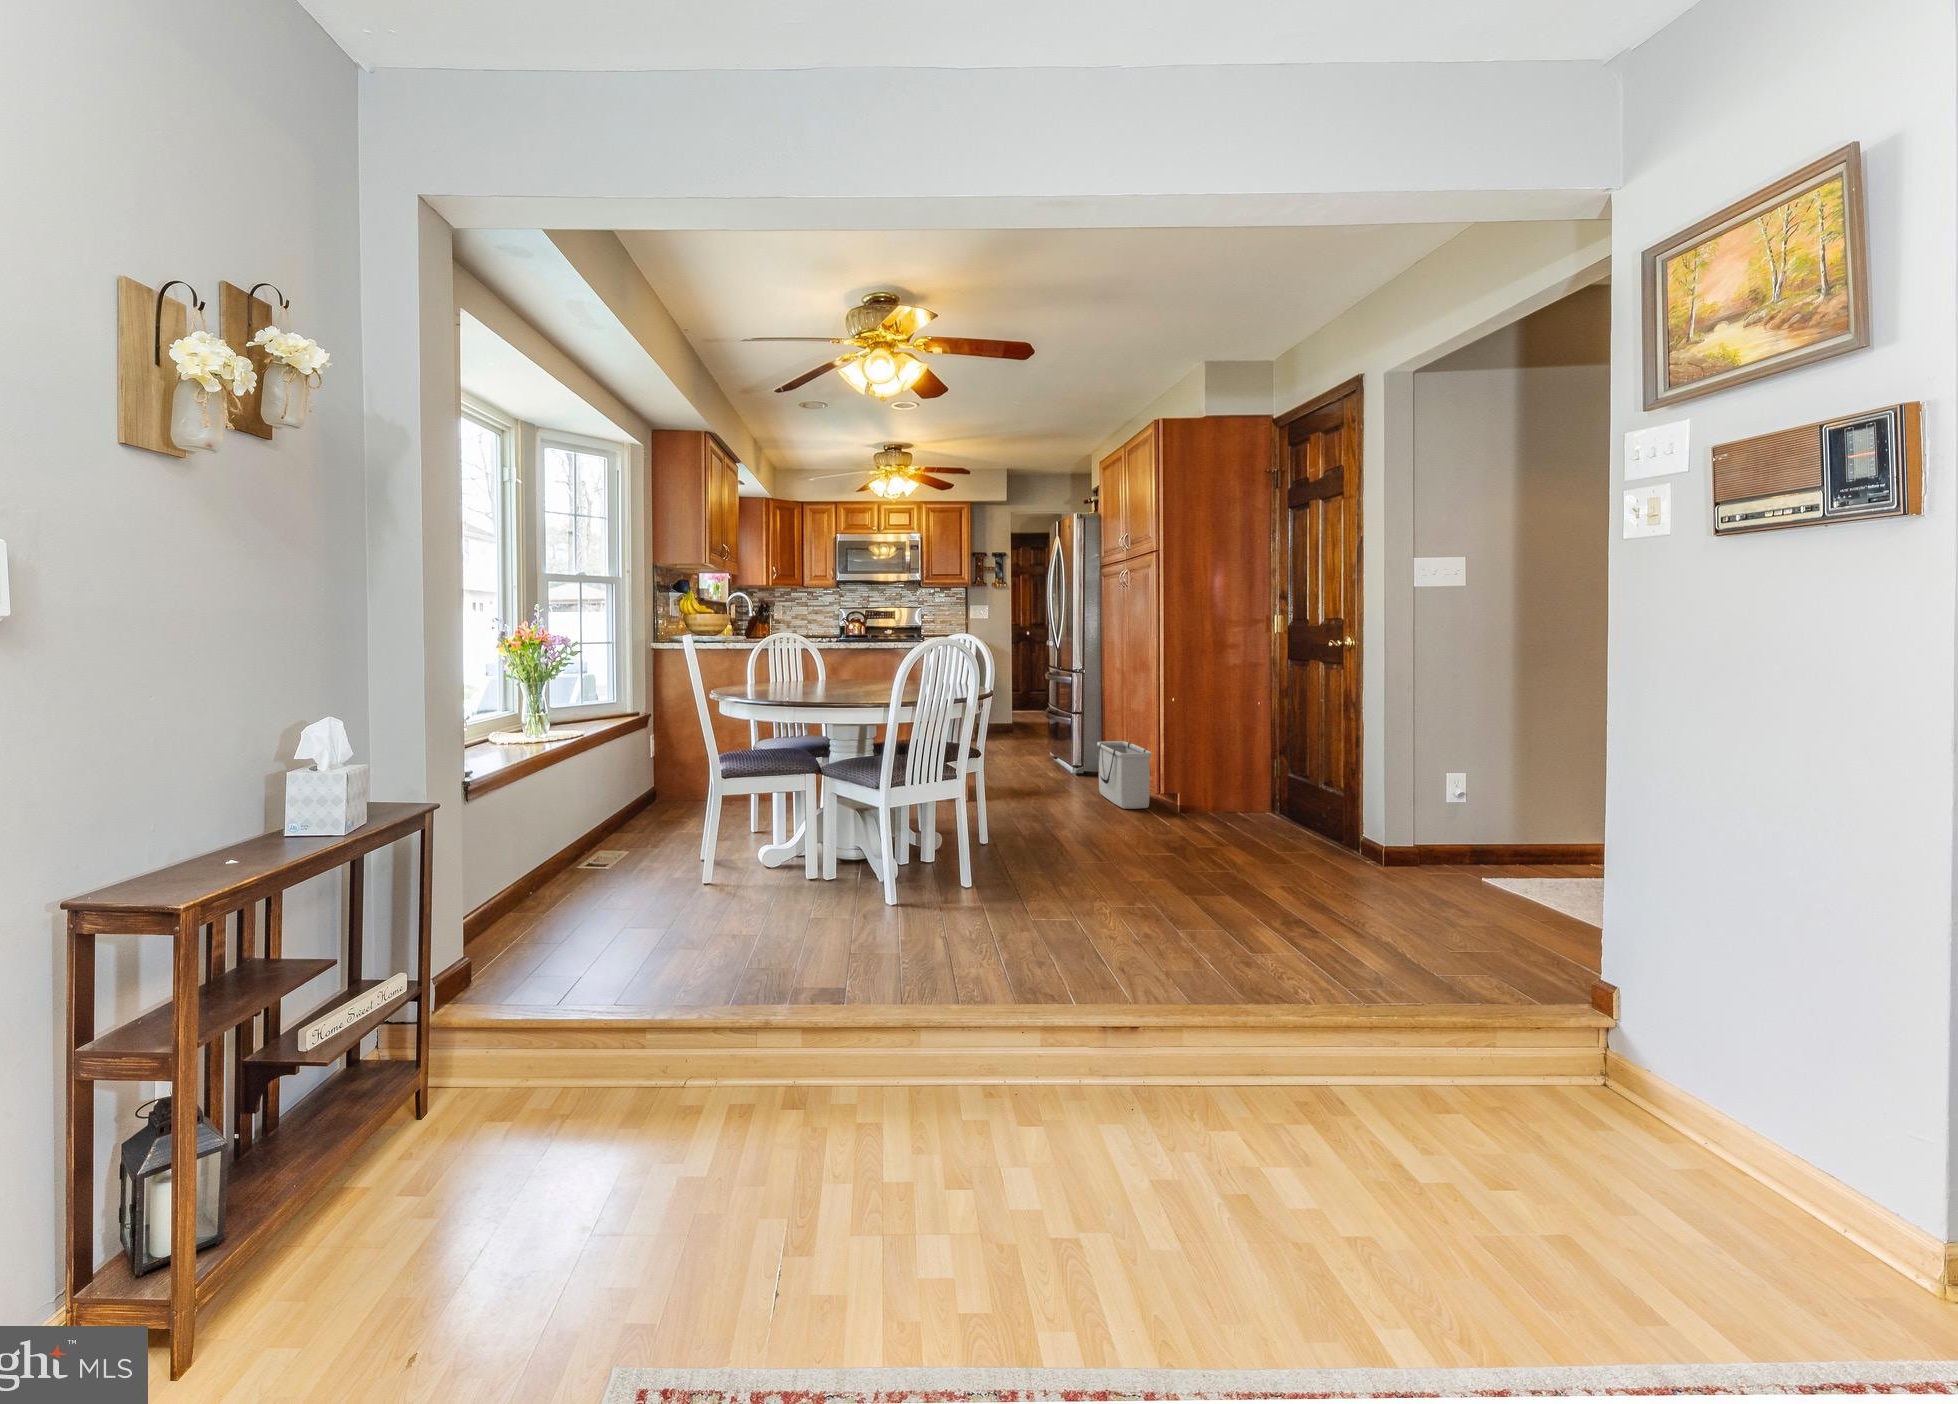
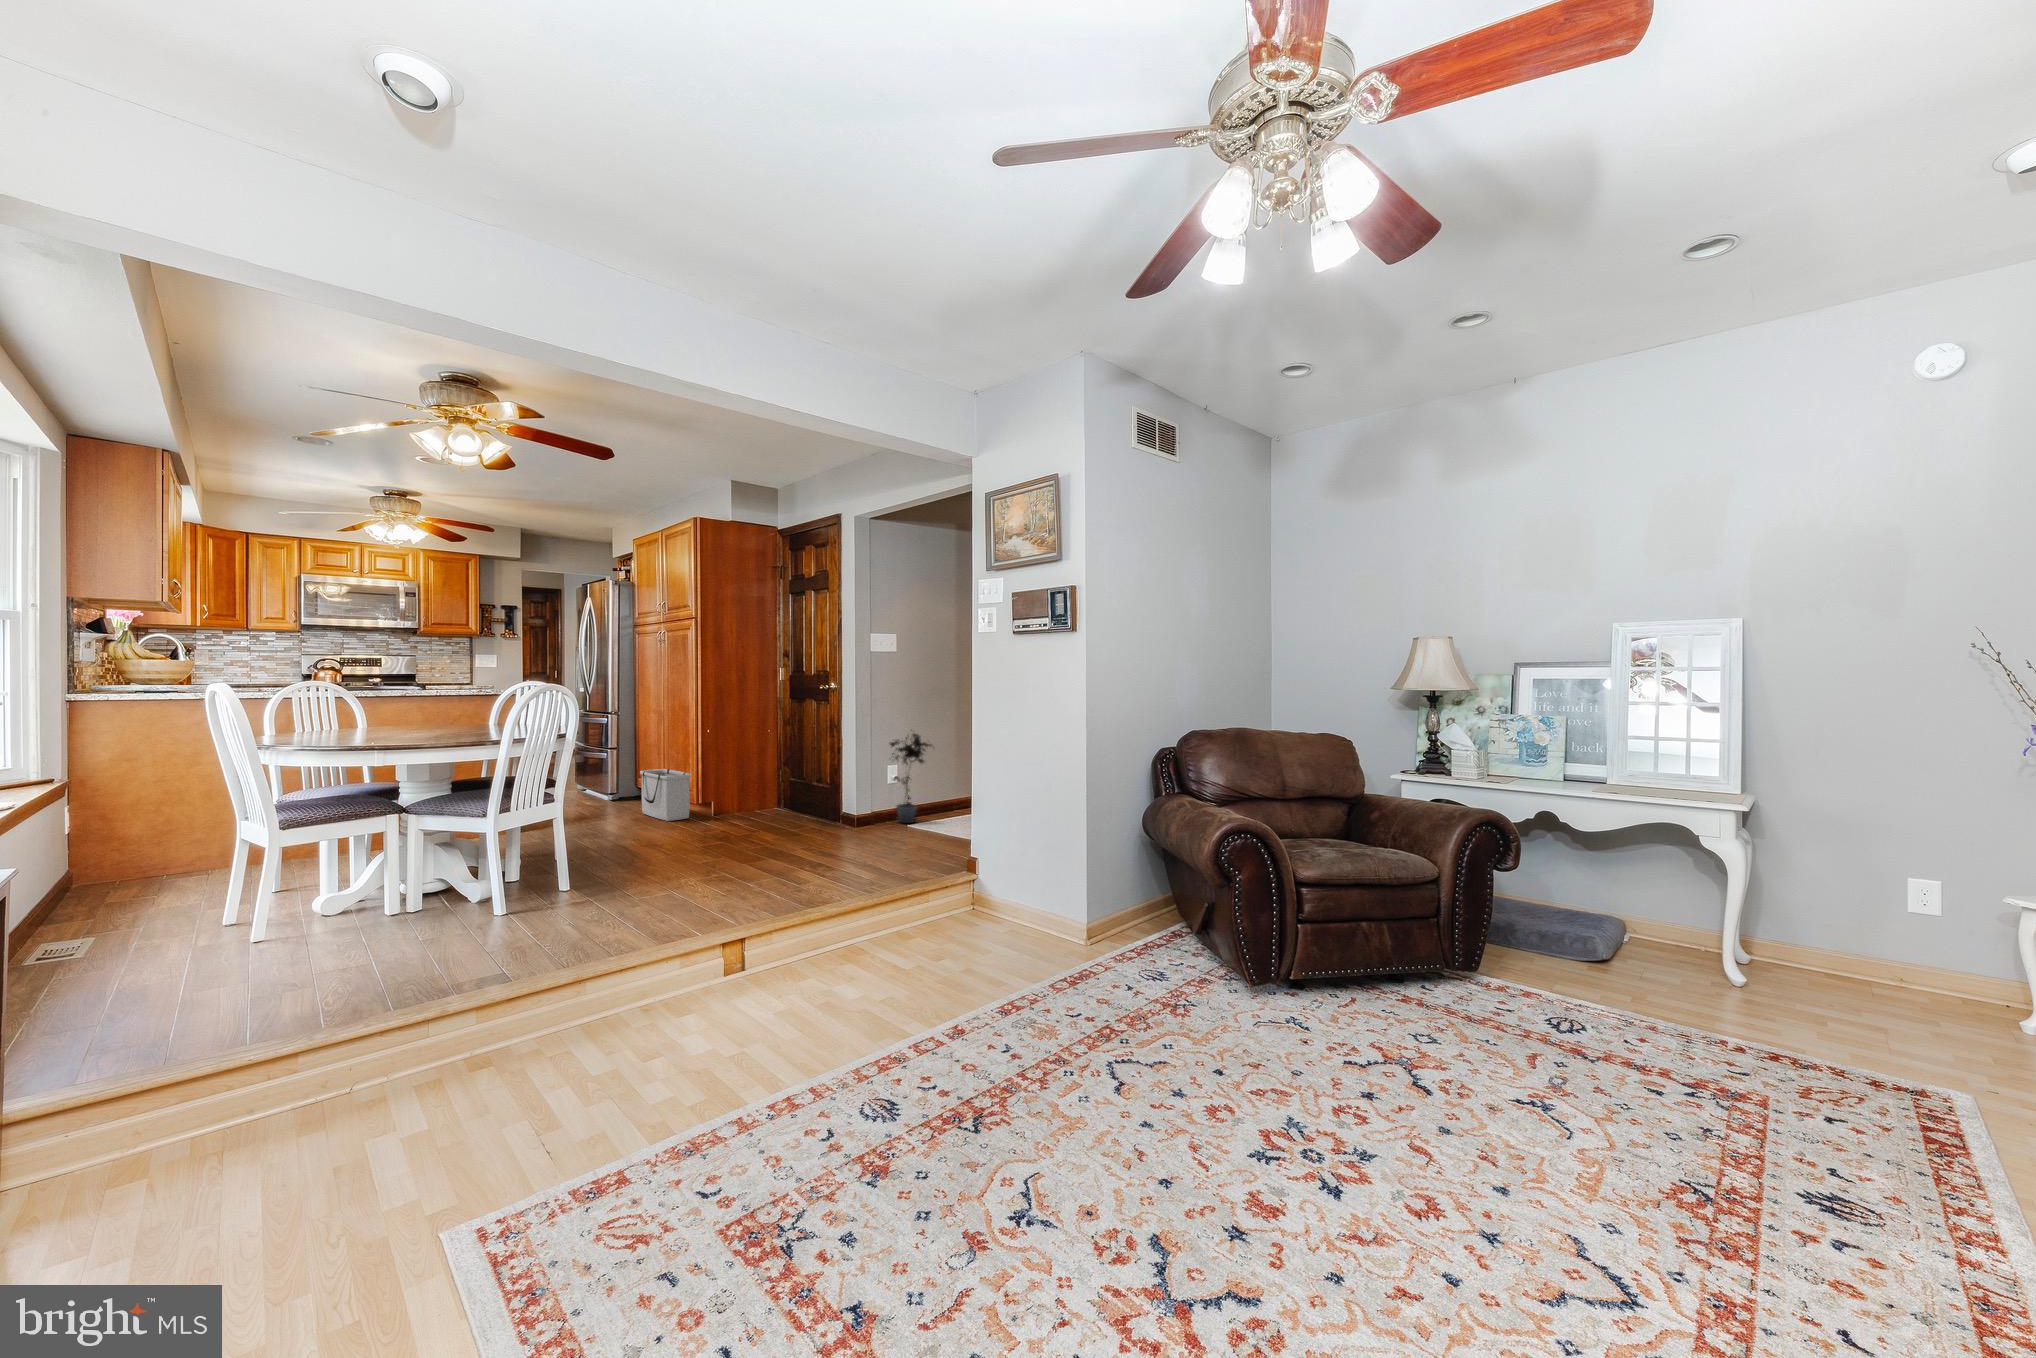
potted plant: none [1443,714,1535,868] -> present [890,733,931,823]

